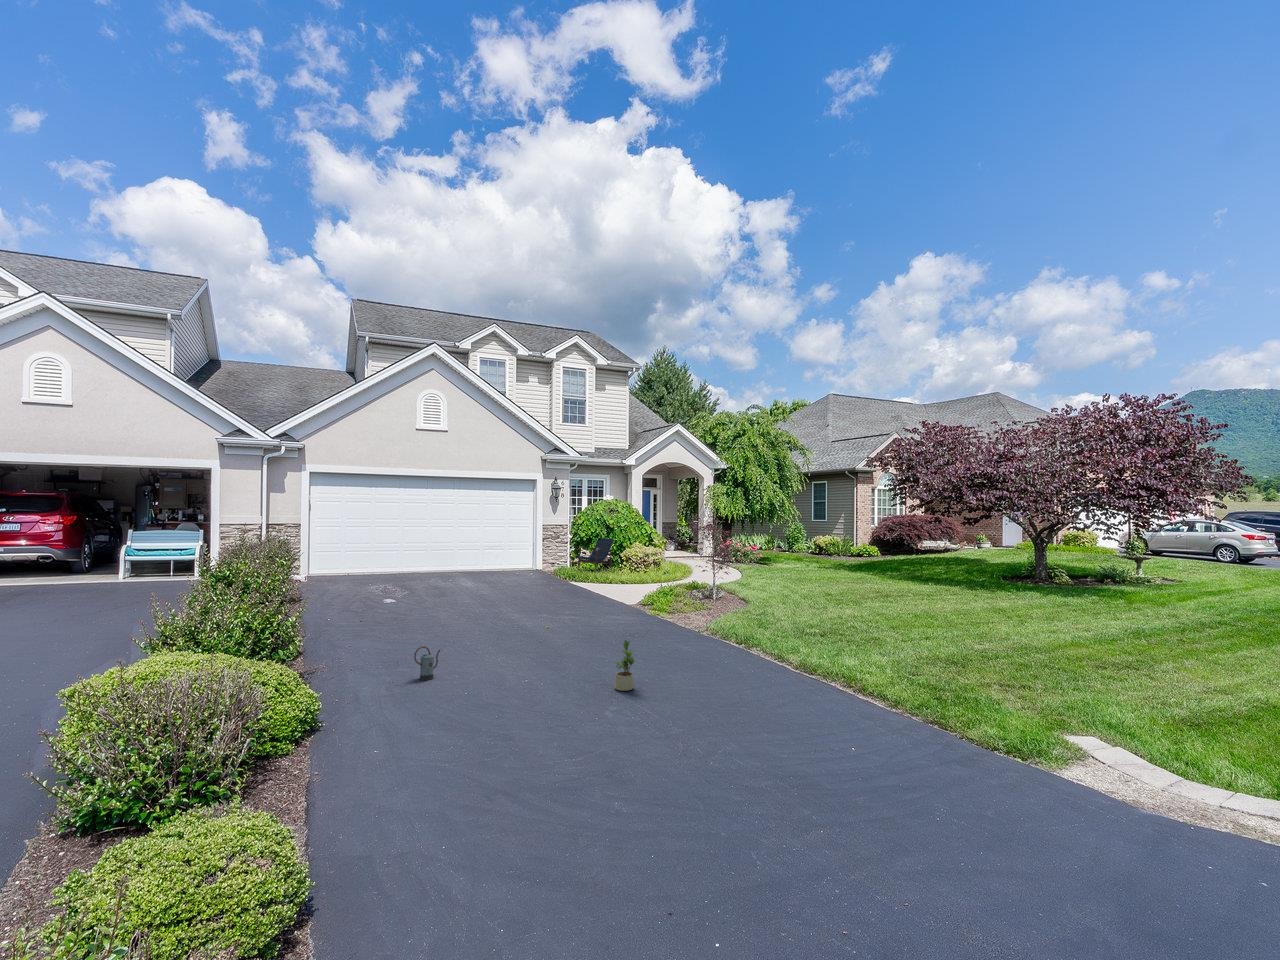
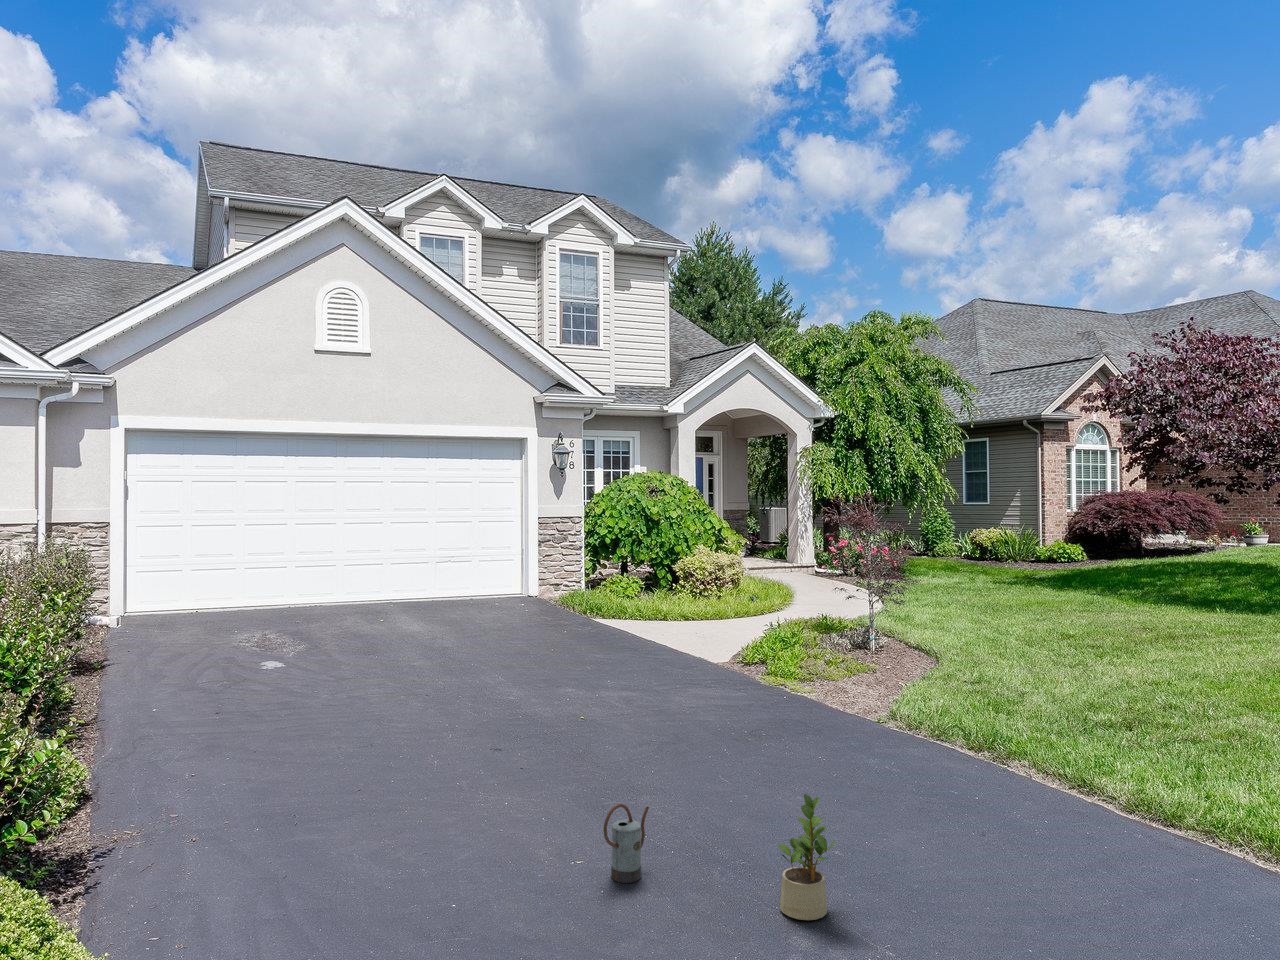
lounge chair: present [576,538,614,572] -> none [595,537,659,597]
watering can: present [414,646,440,680] -> present [604,804,649,883]

